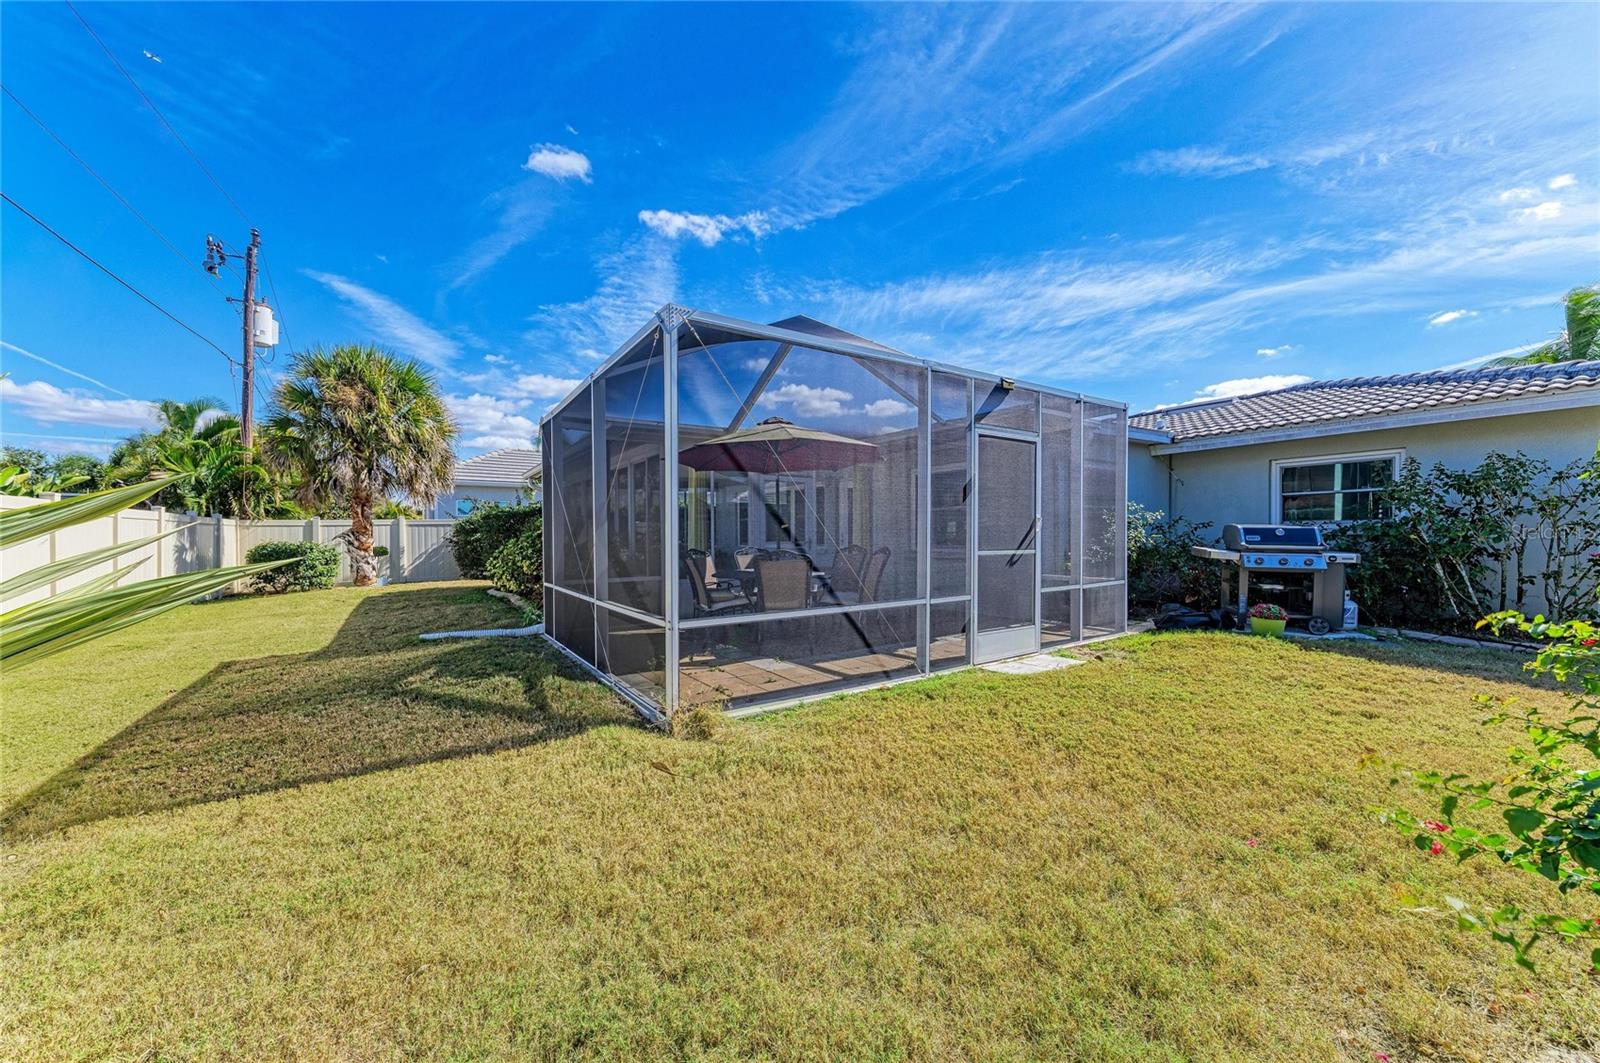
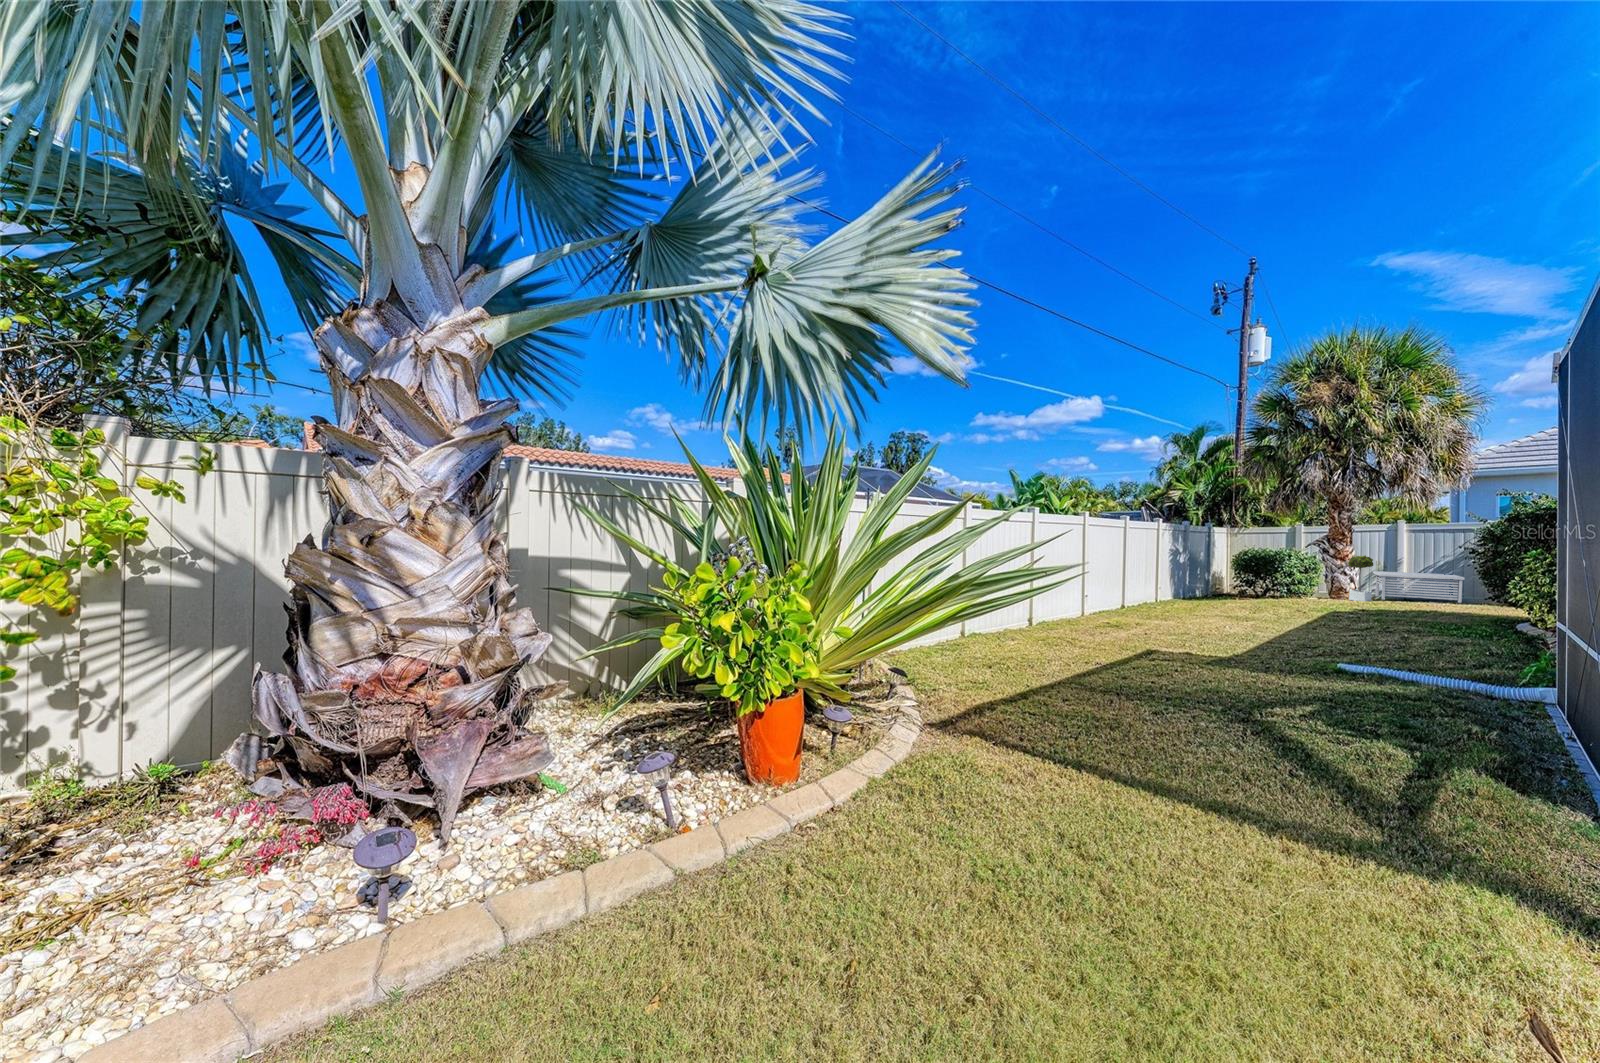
storage bench: none [386,558,450,583] -> present [1373,571,1465,603]

